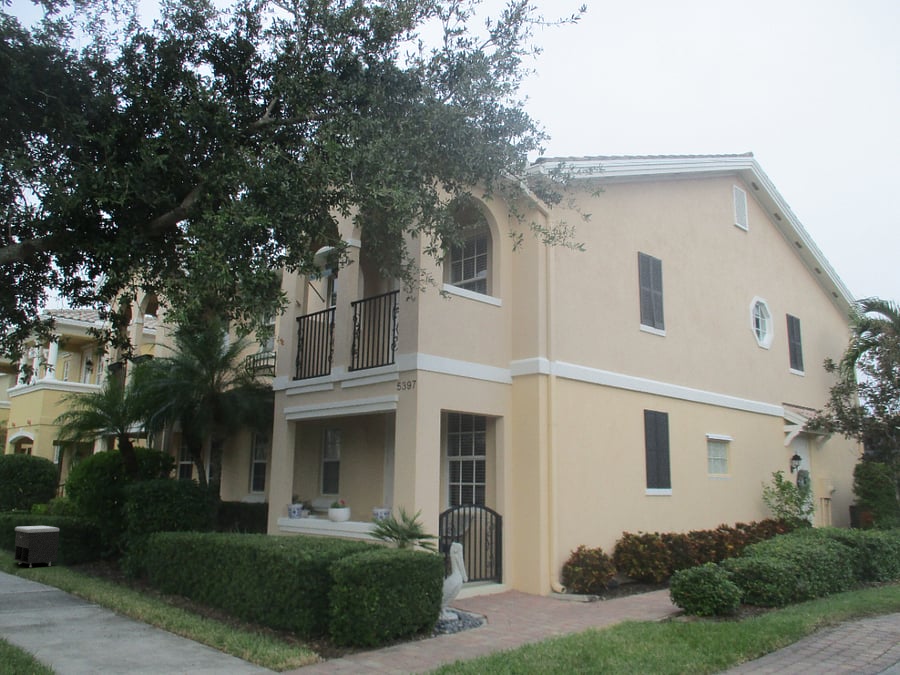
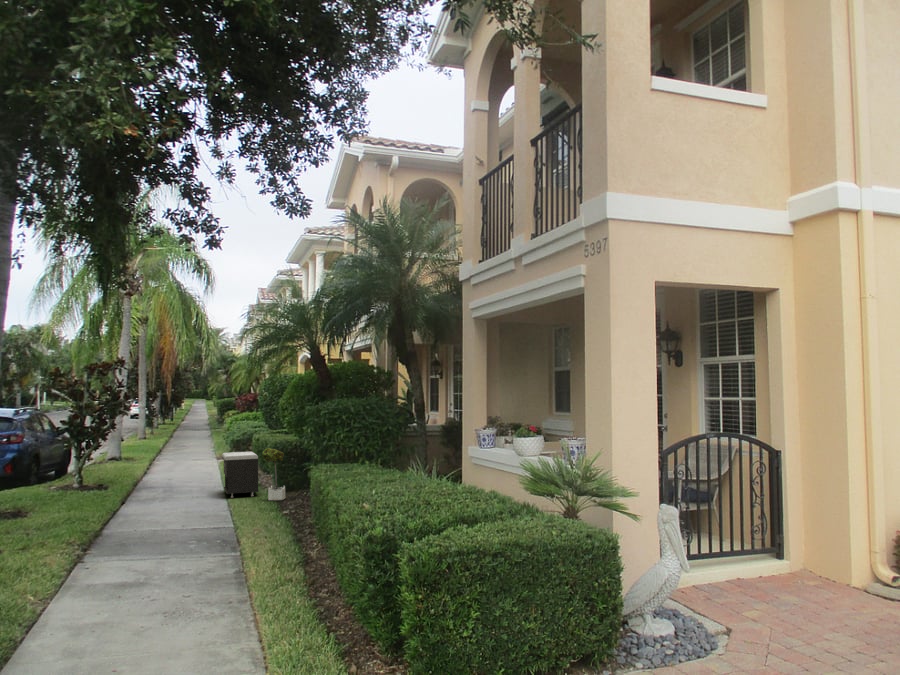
potted tree: none [69,521,91,568] -> present [262,448,285,500]

